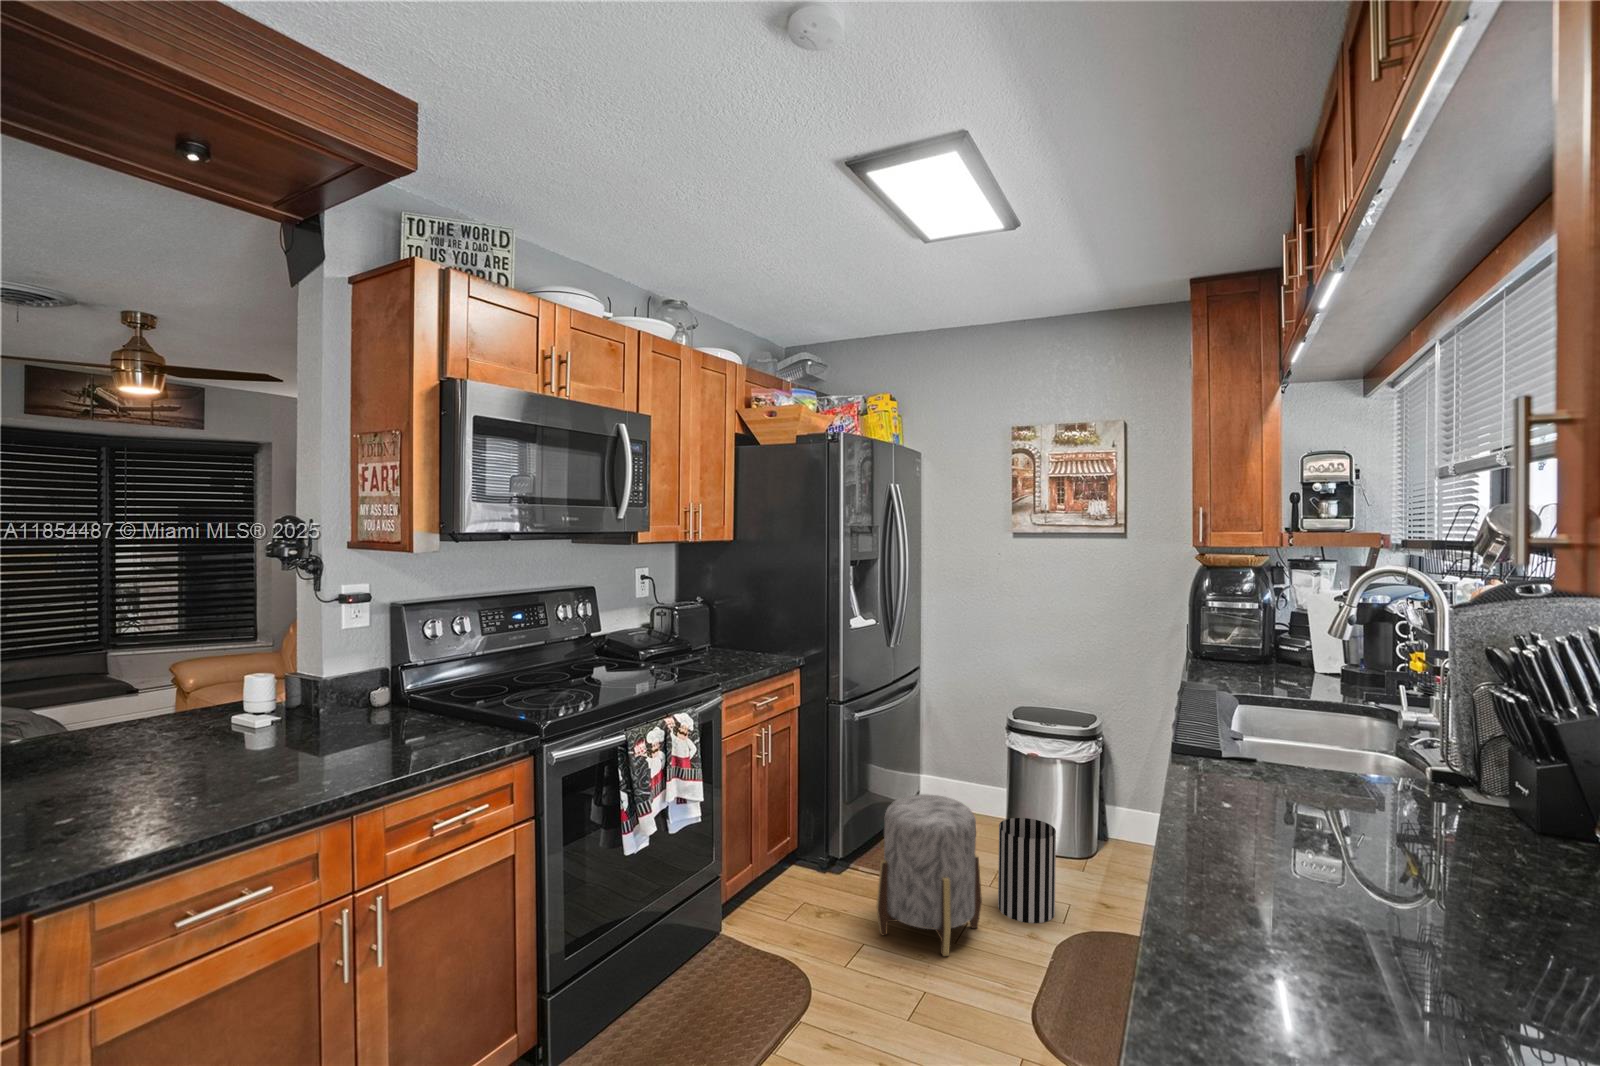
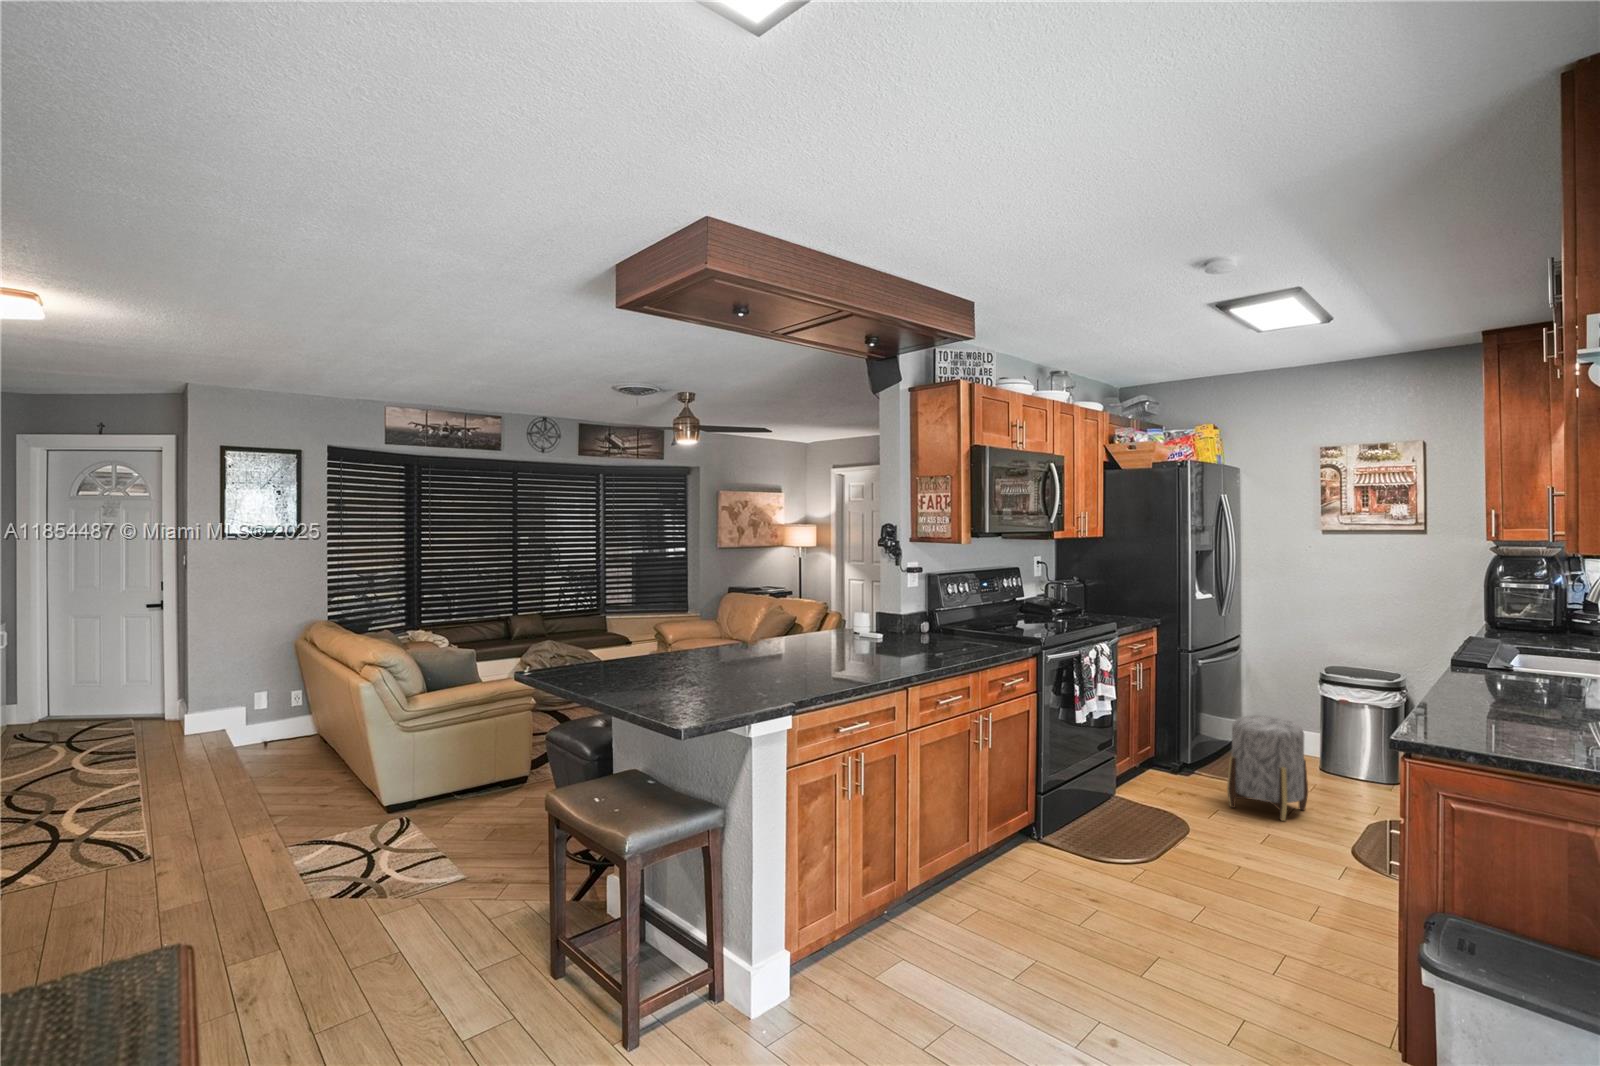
wastebasket: present [998,818,1056,923] -> none [1319,740,1368,812]

